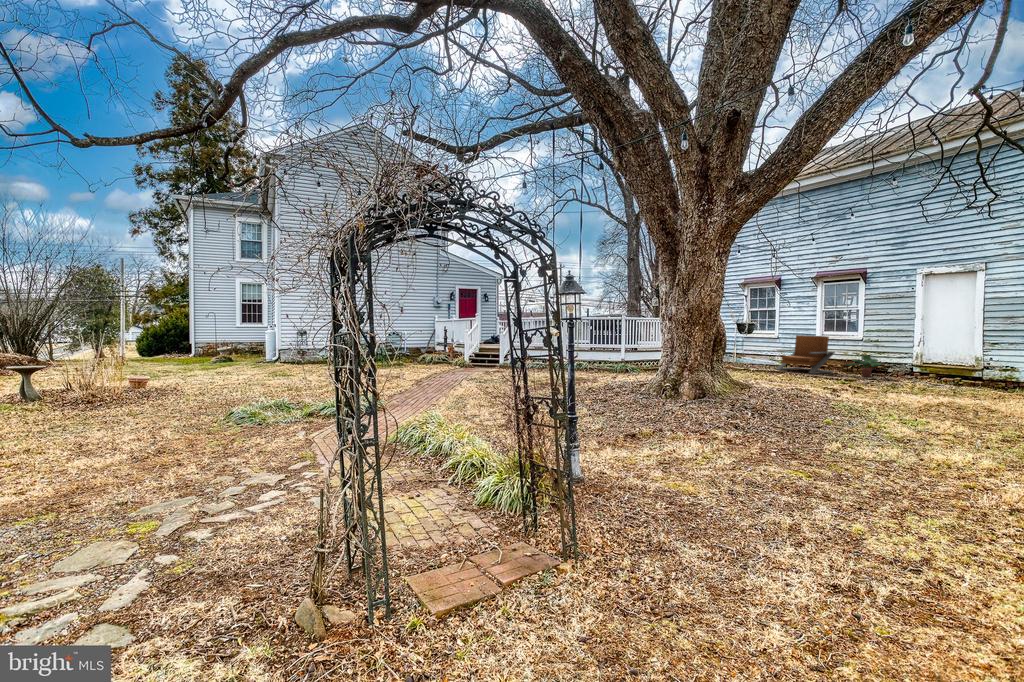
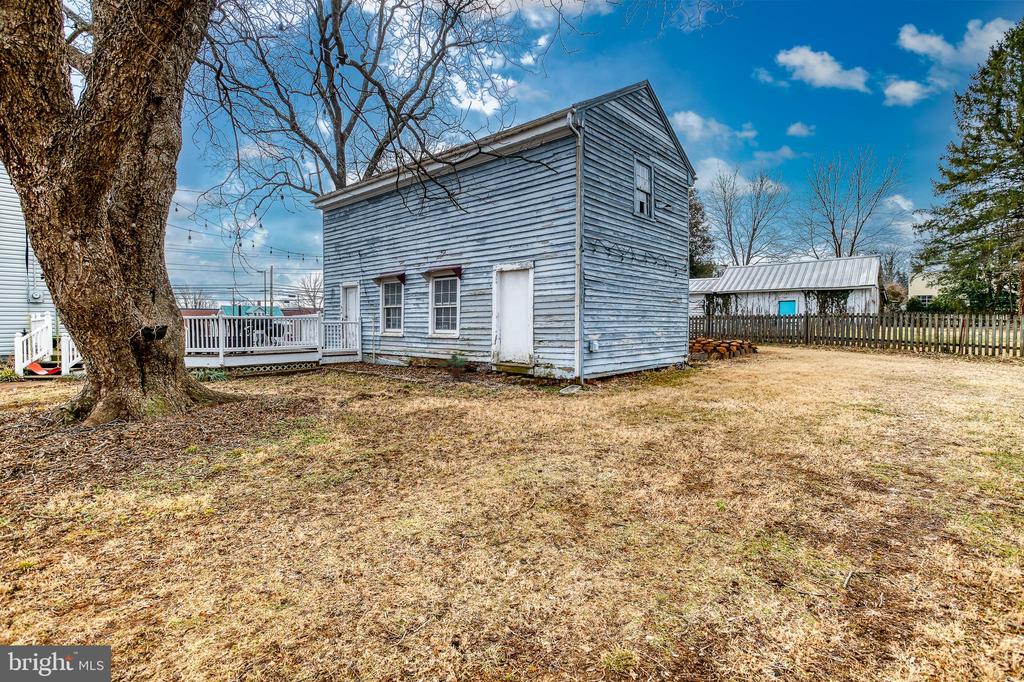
lounge chair: present [776,335,835,374] -> none [385,334,438,376]

